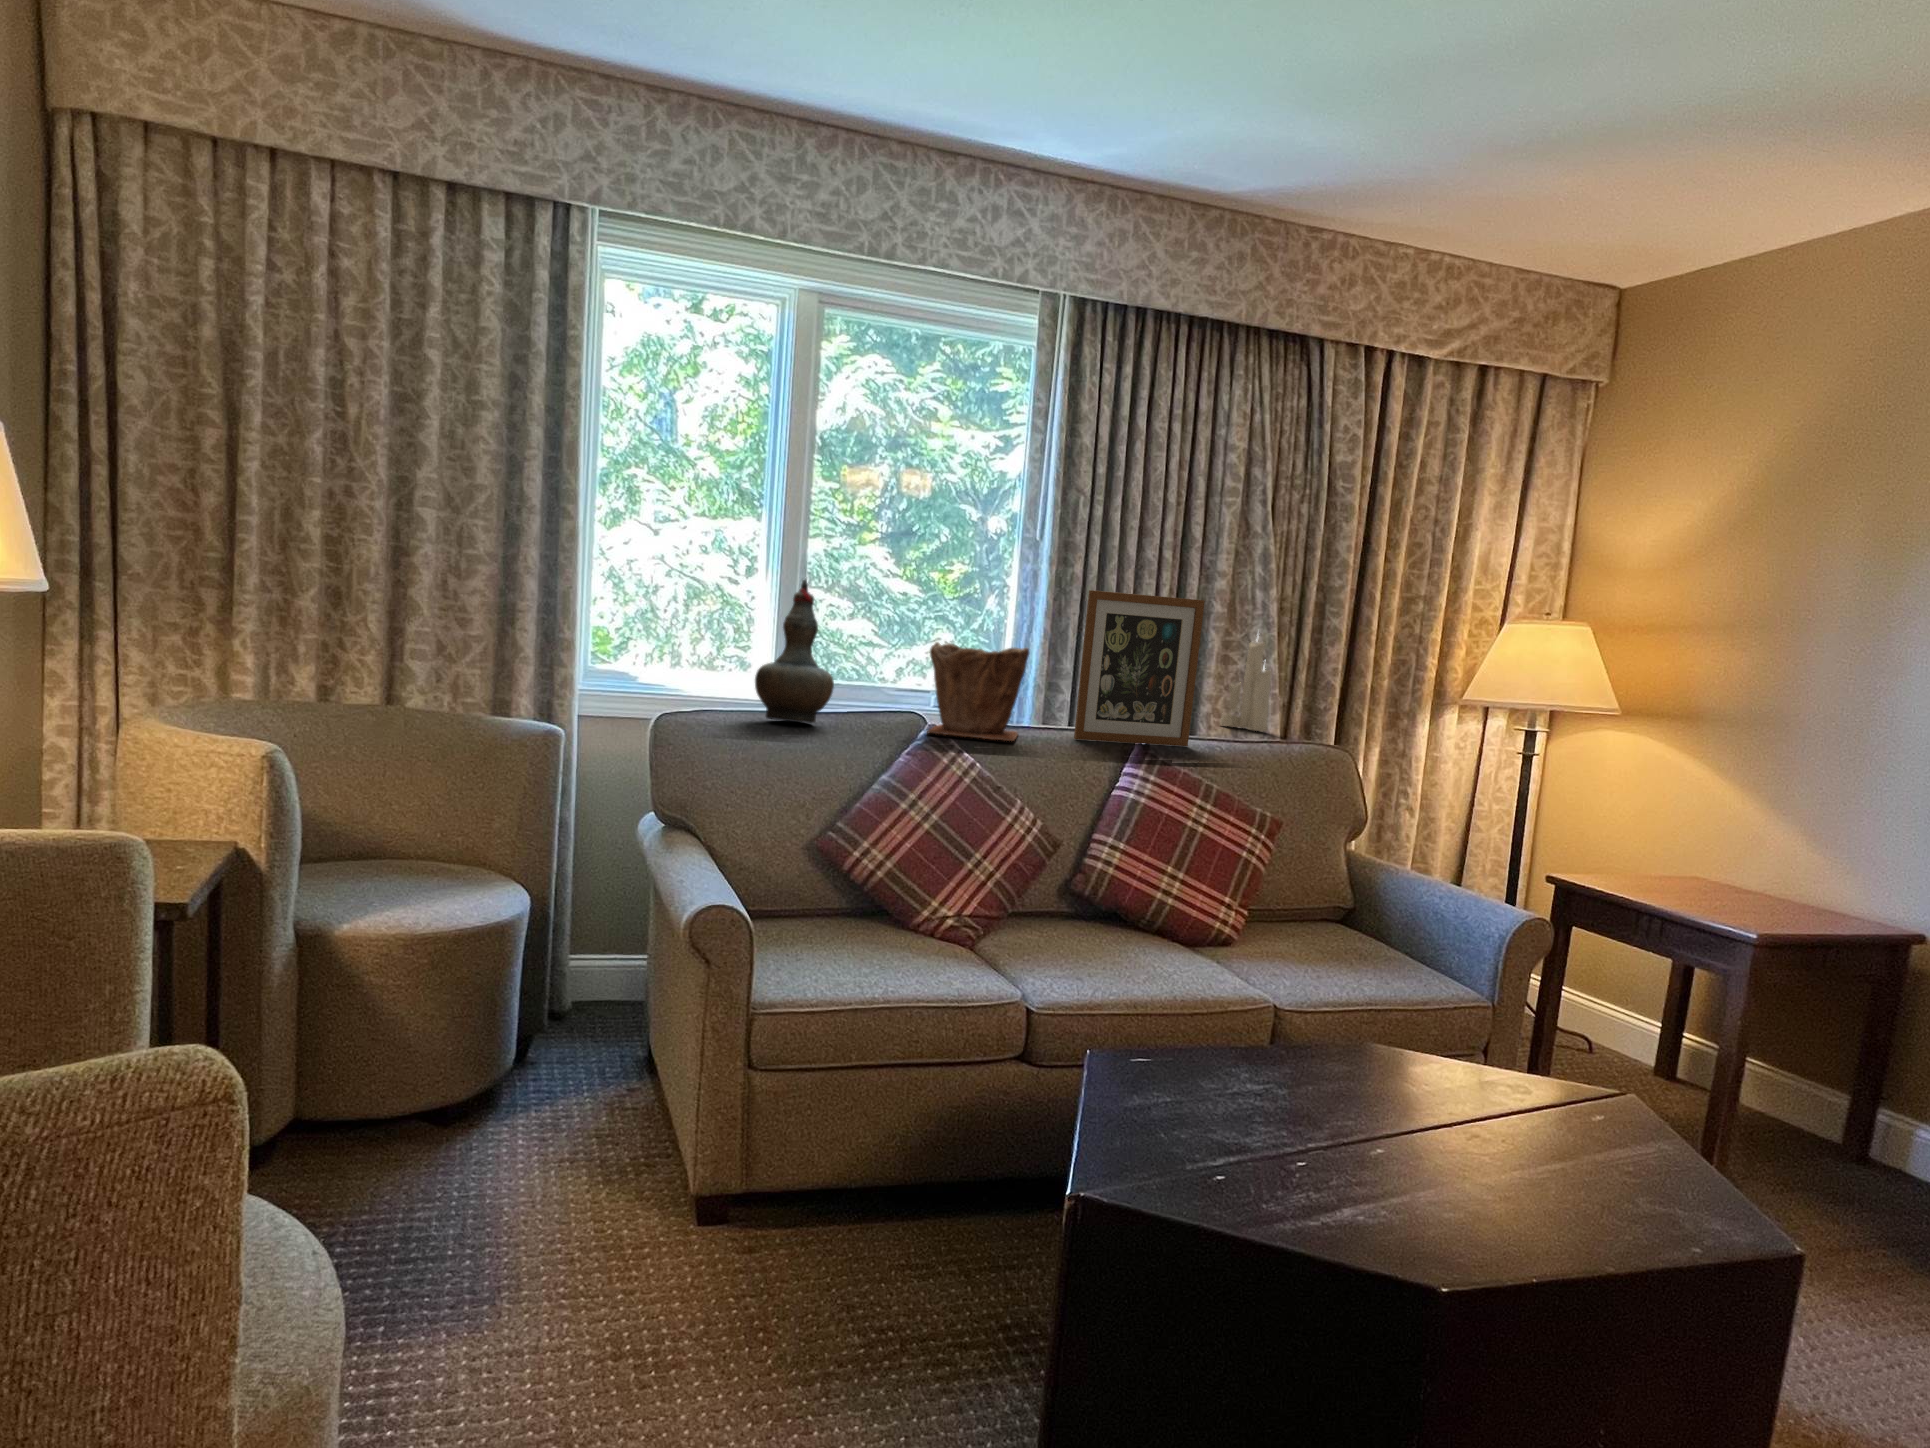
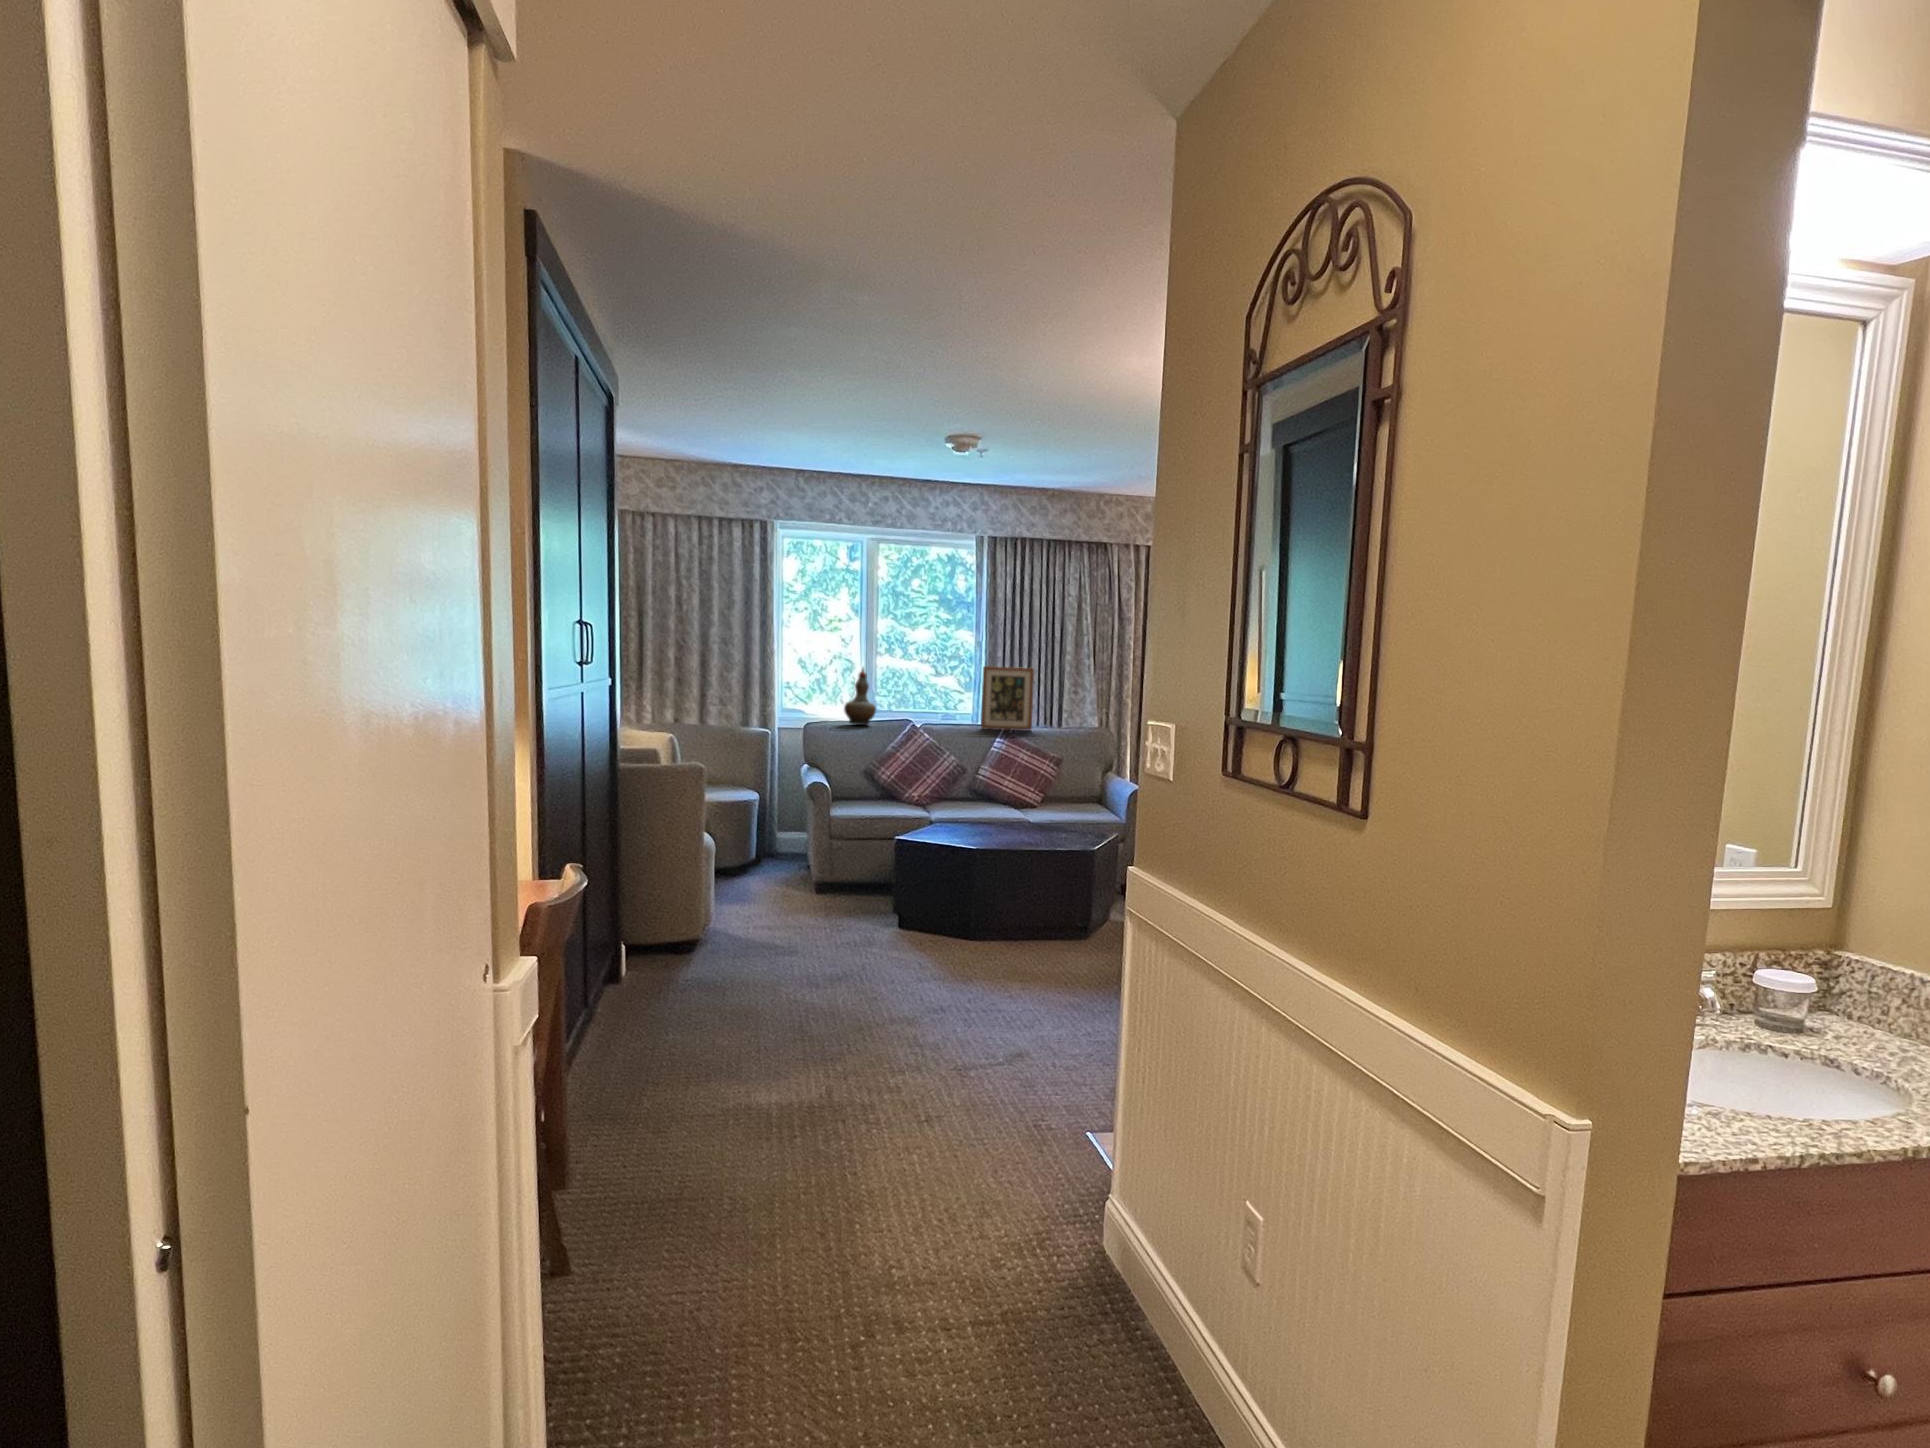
plant pot: present [927,642,1029,741] -> none [914,690,957,729]
candle: present [1220,642,1271,731] -> none [1074,675,1093,725]

